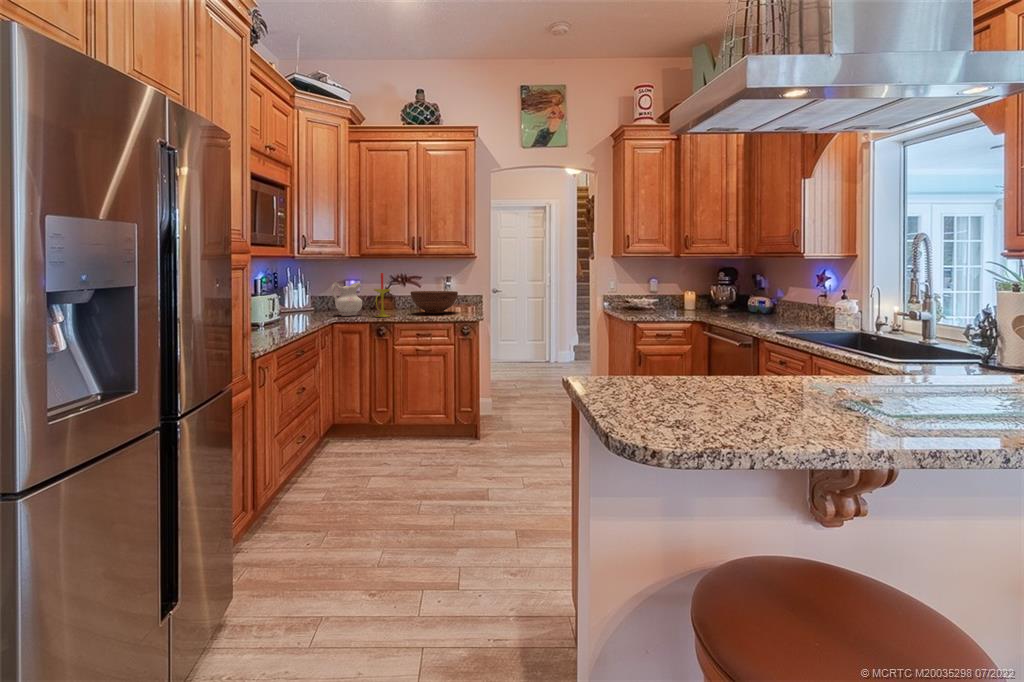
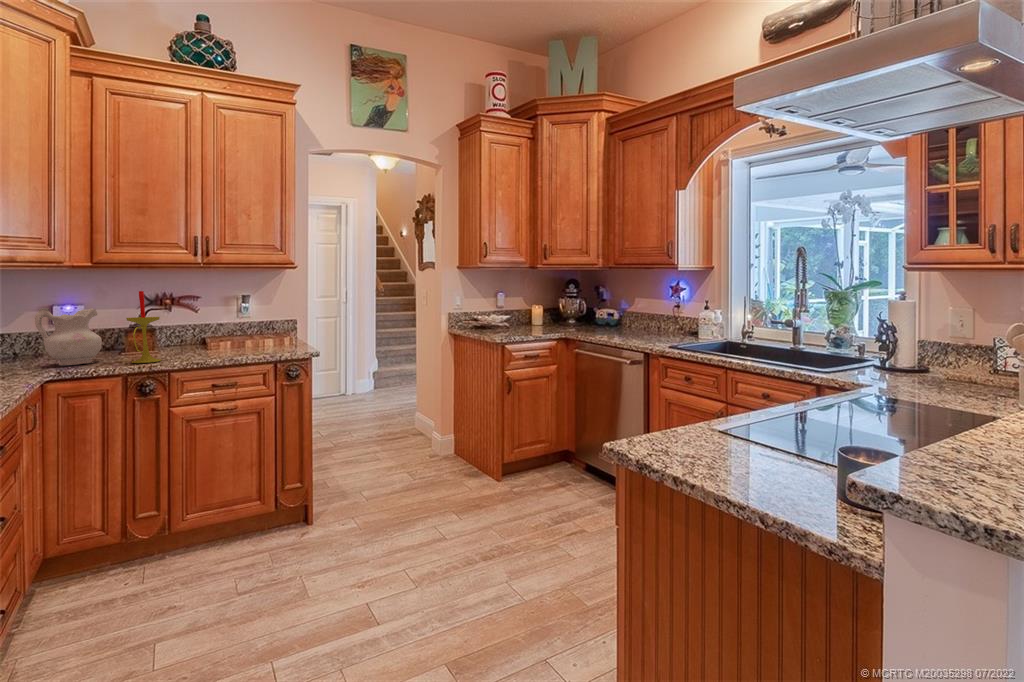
fruit bowl: present [411,291,458,314] -> none [193,317,272,351]

